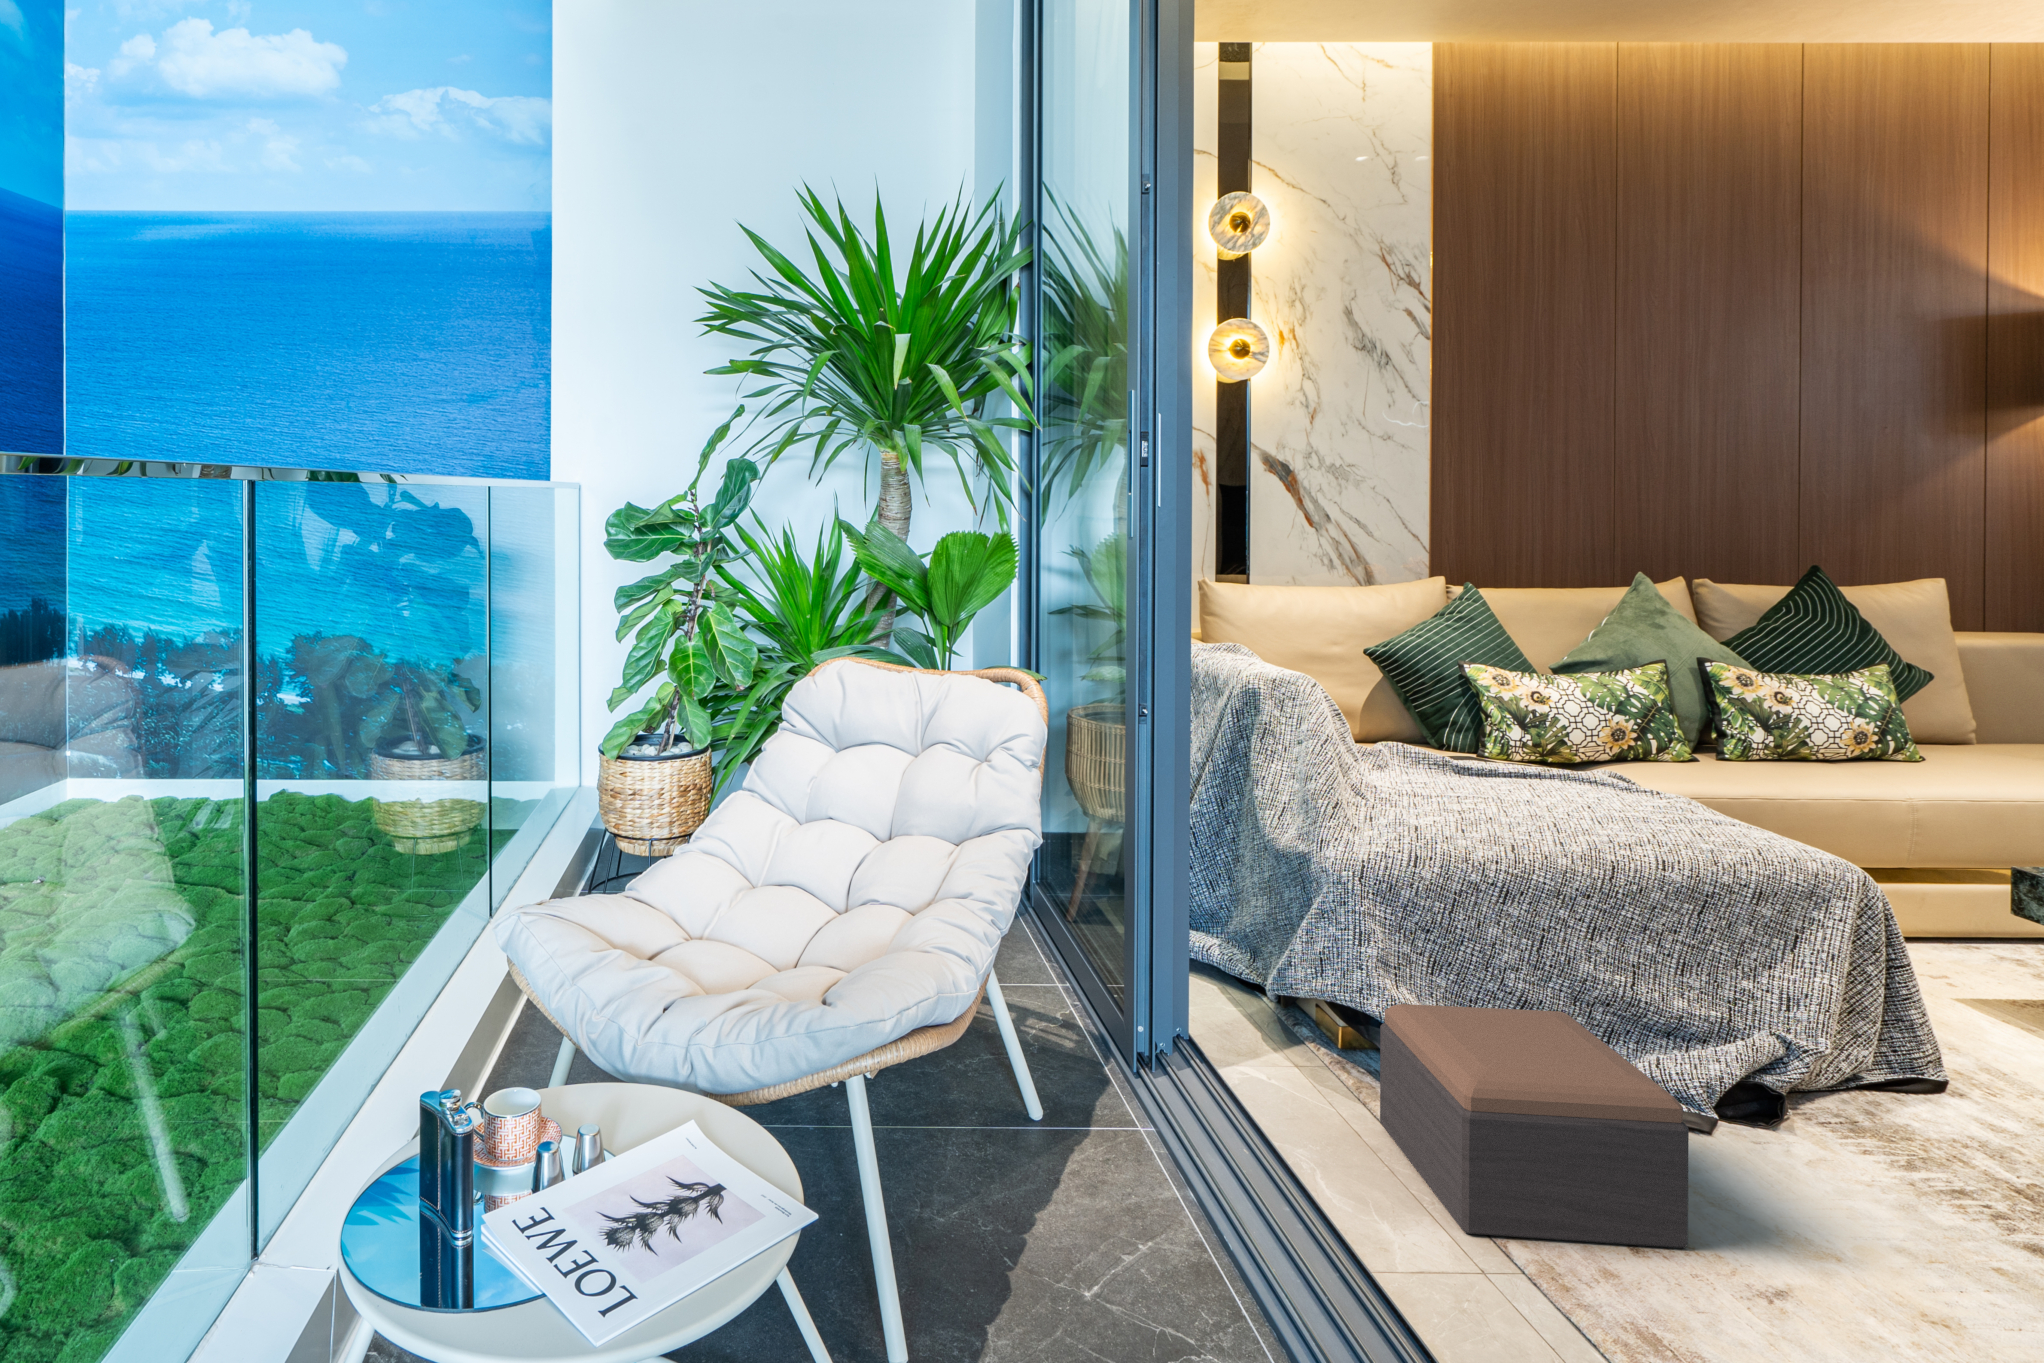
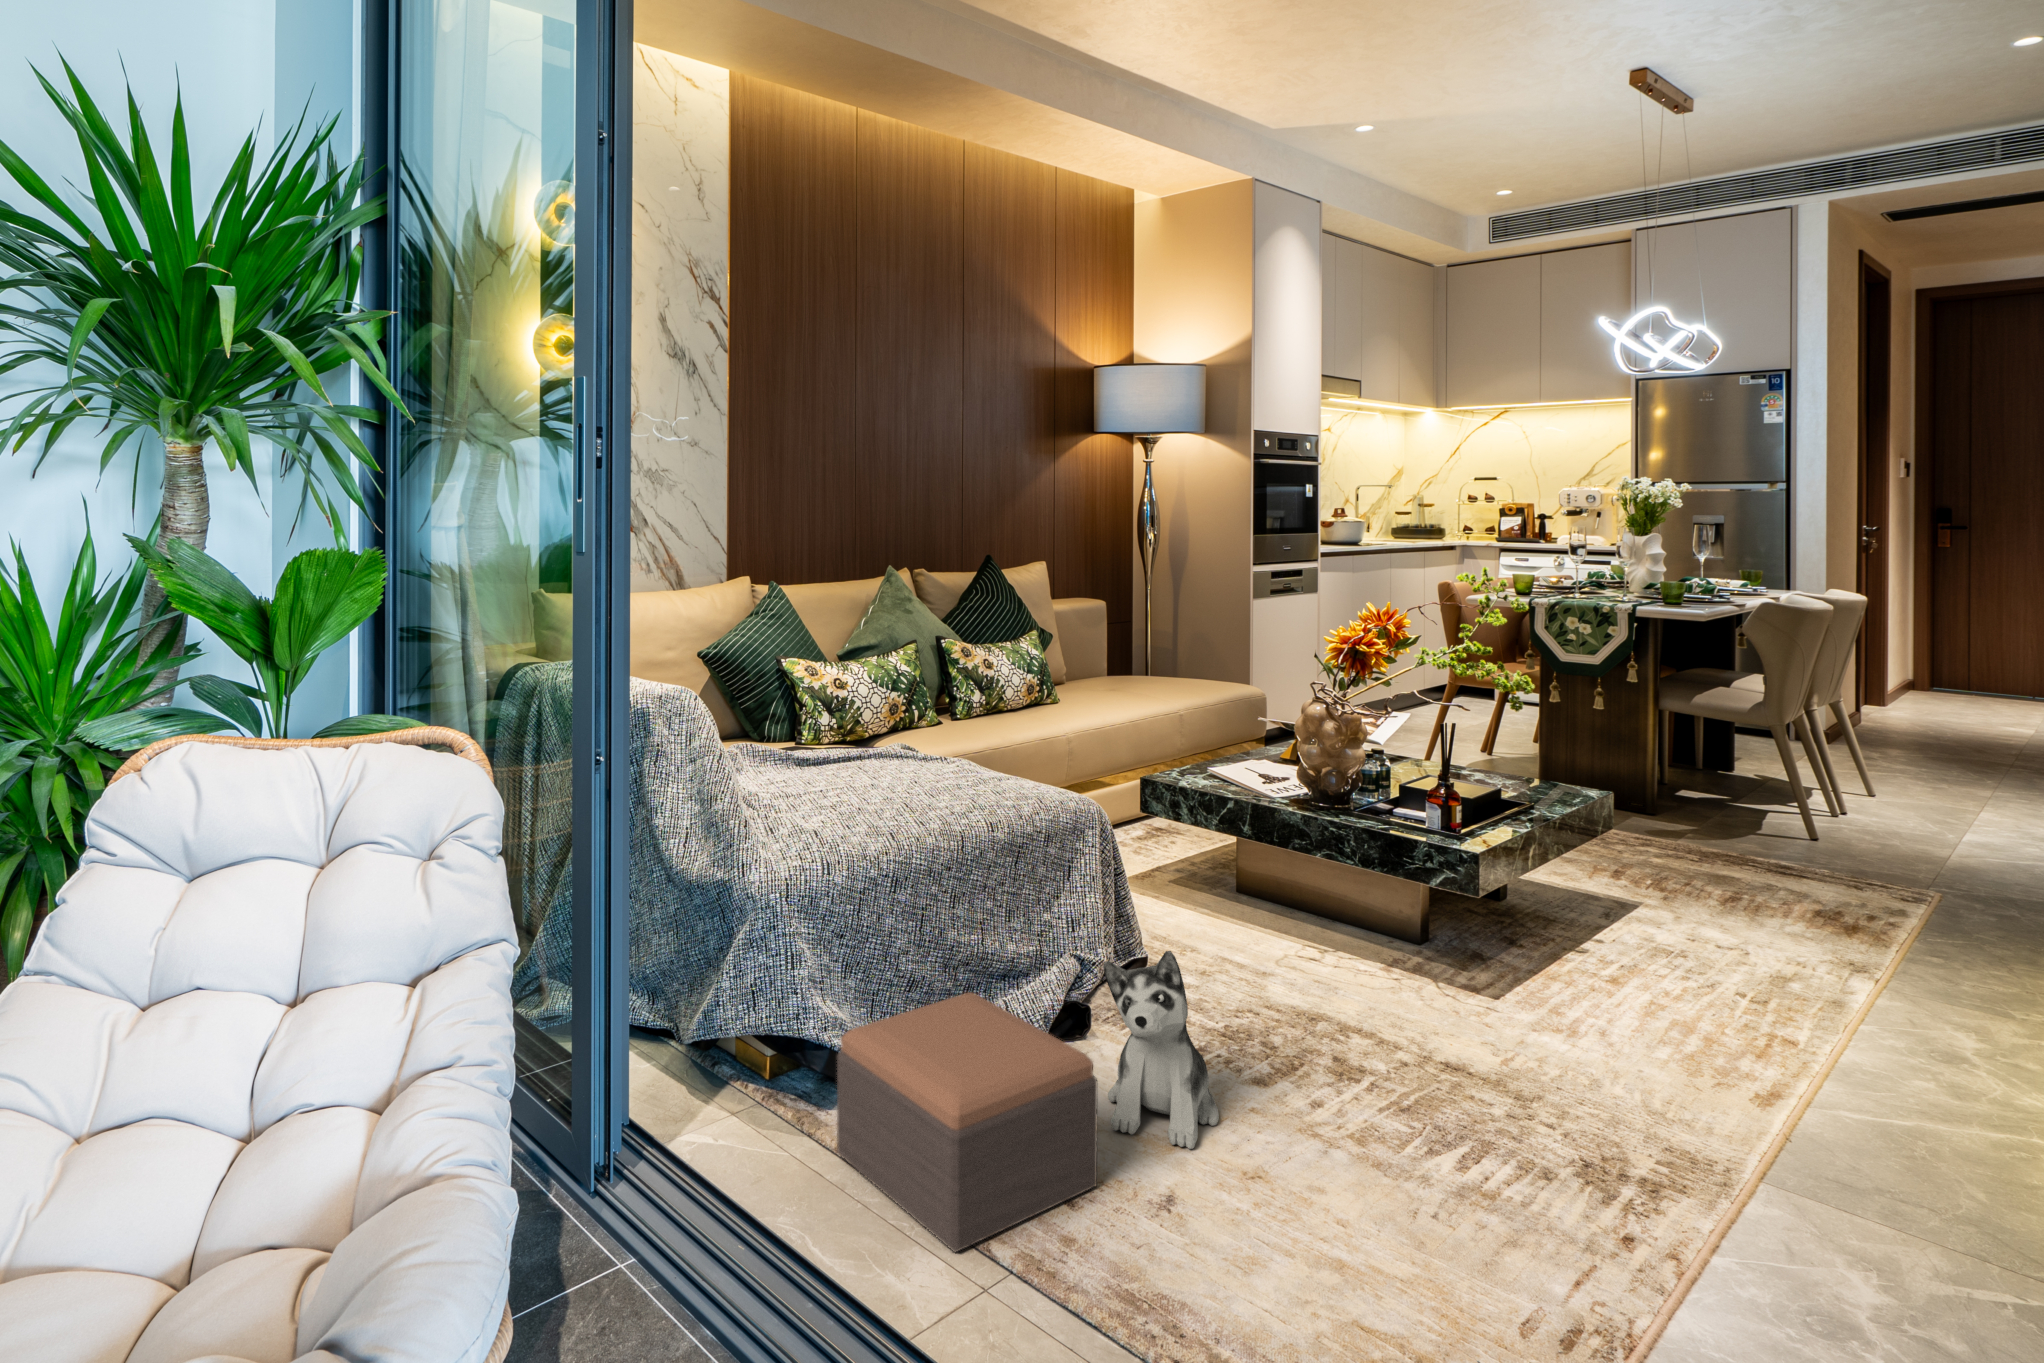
plush toy: none [1747,1022,1934,1265] -> present [1104,951,1219,1149]

